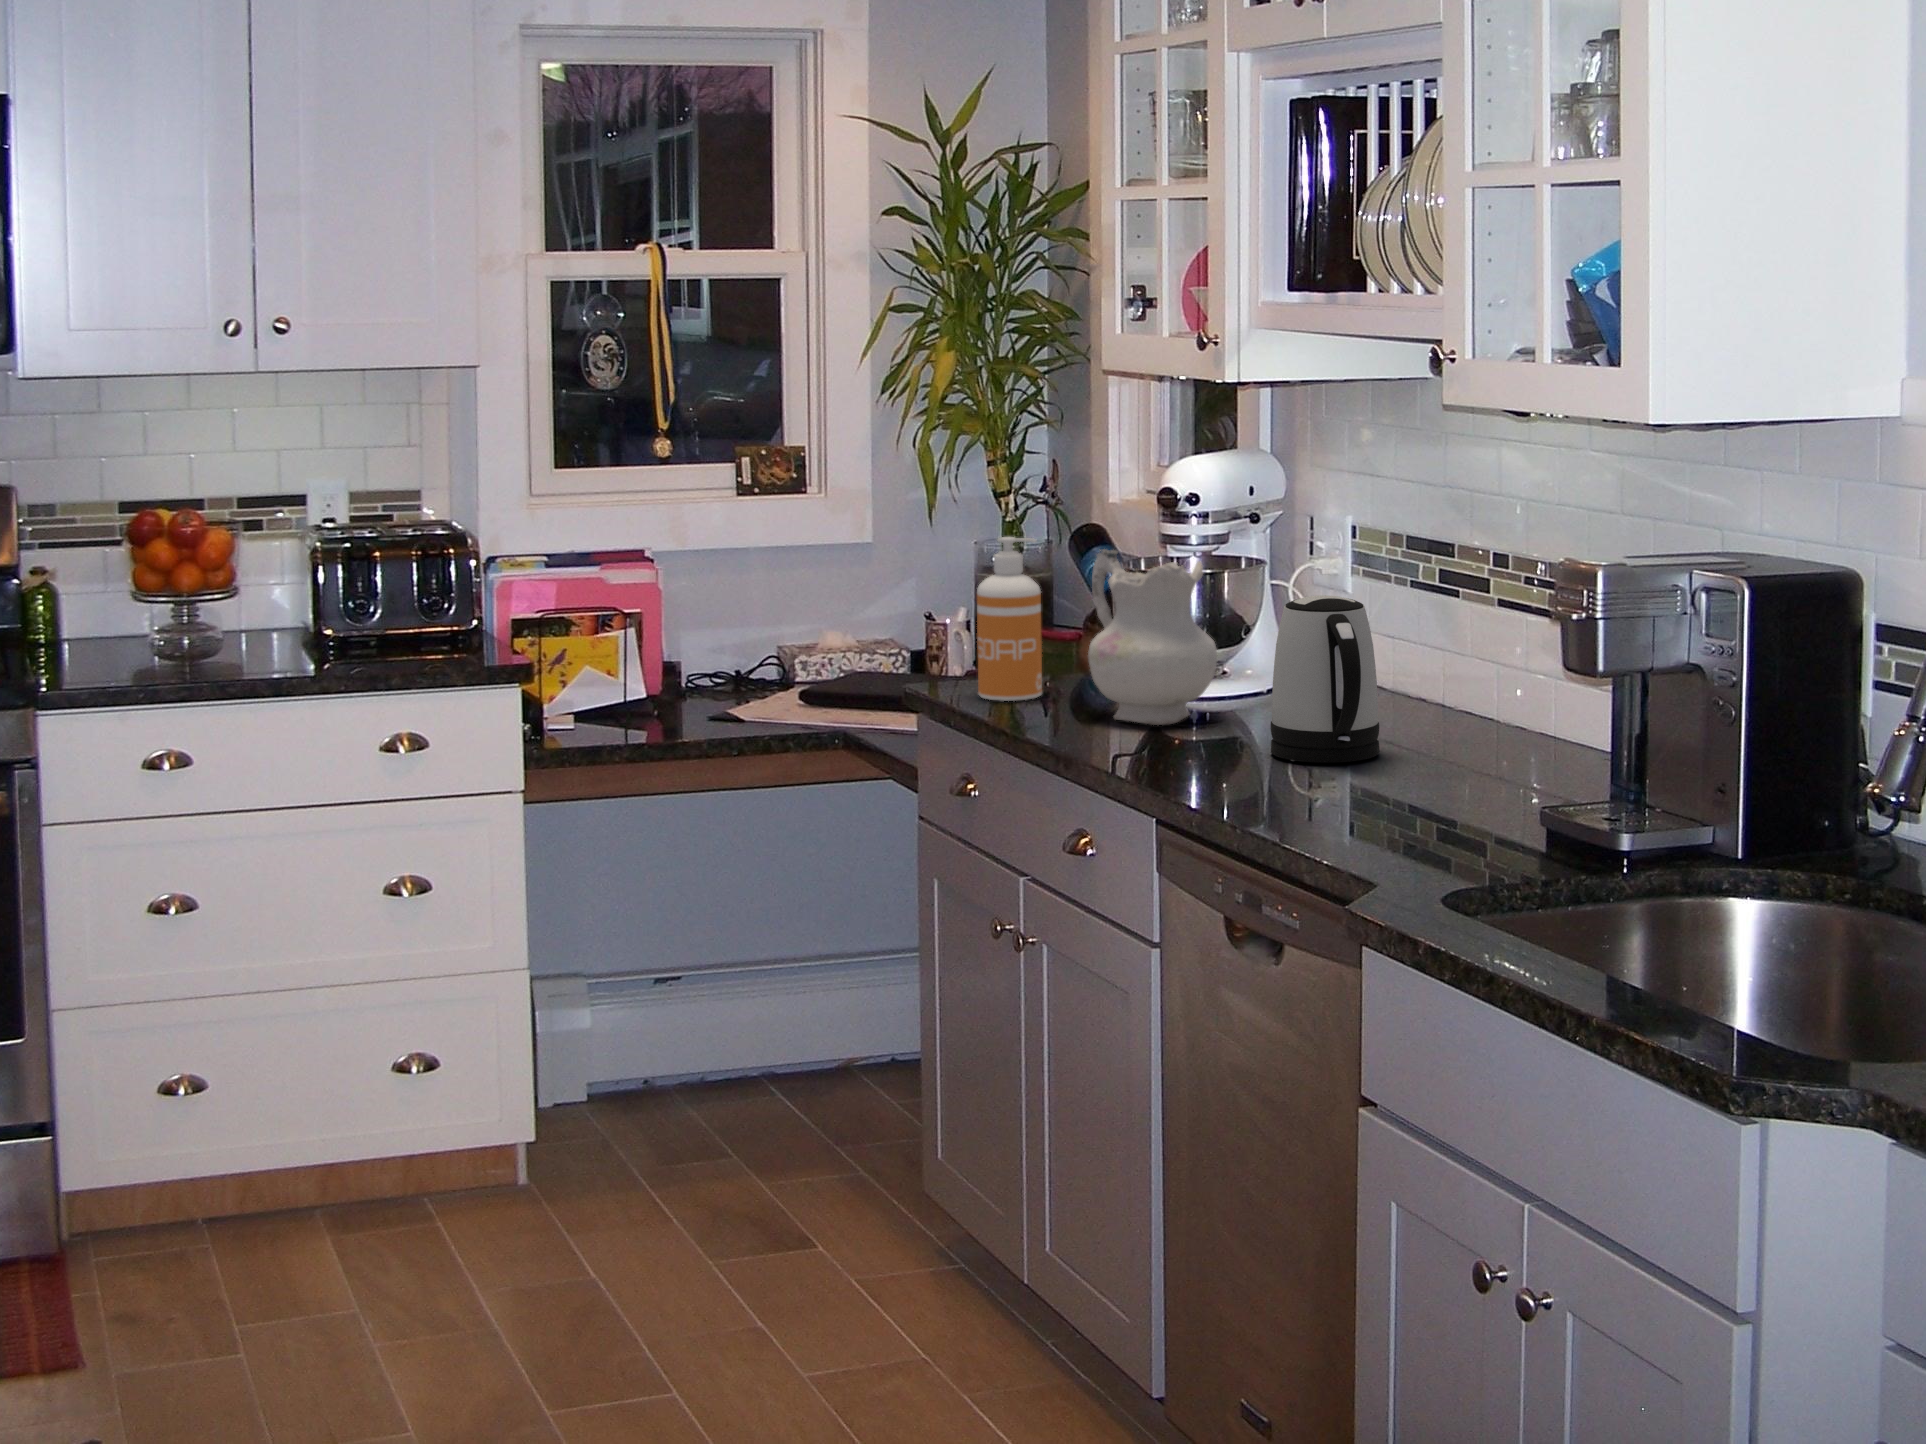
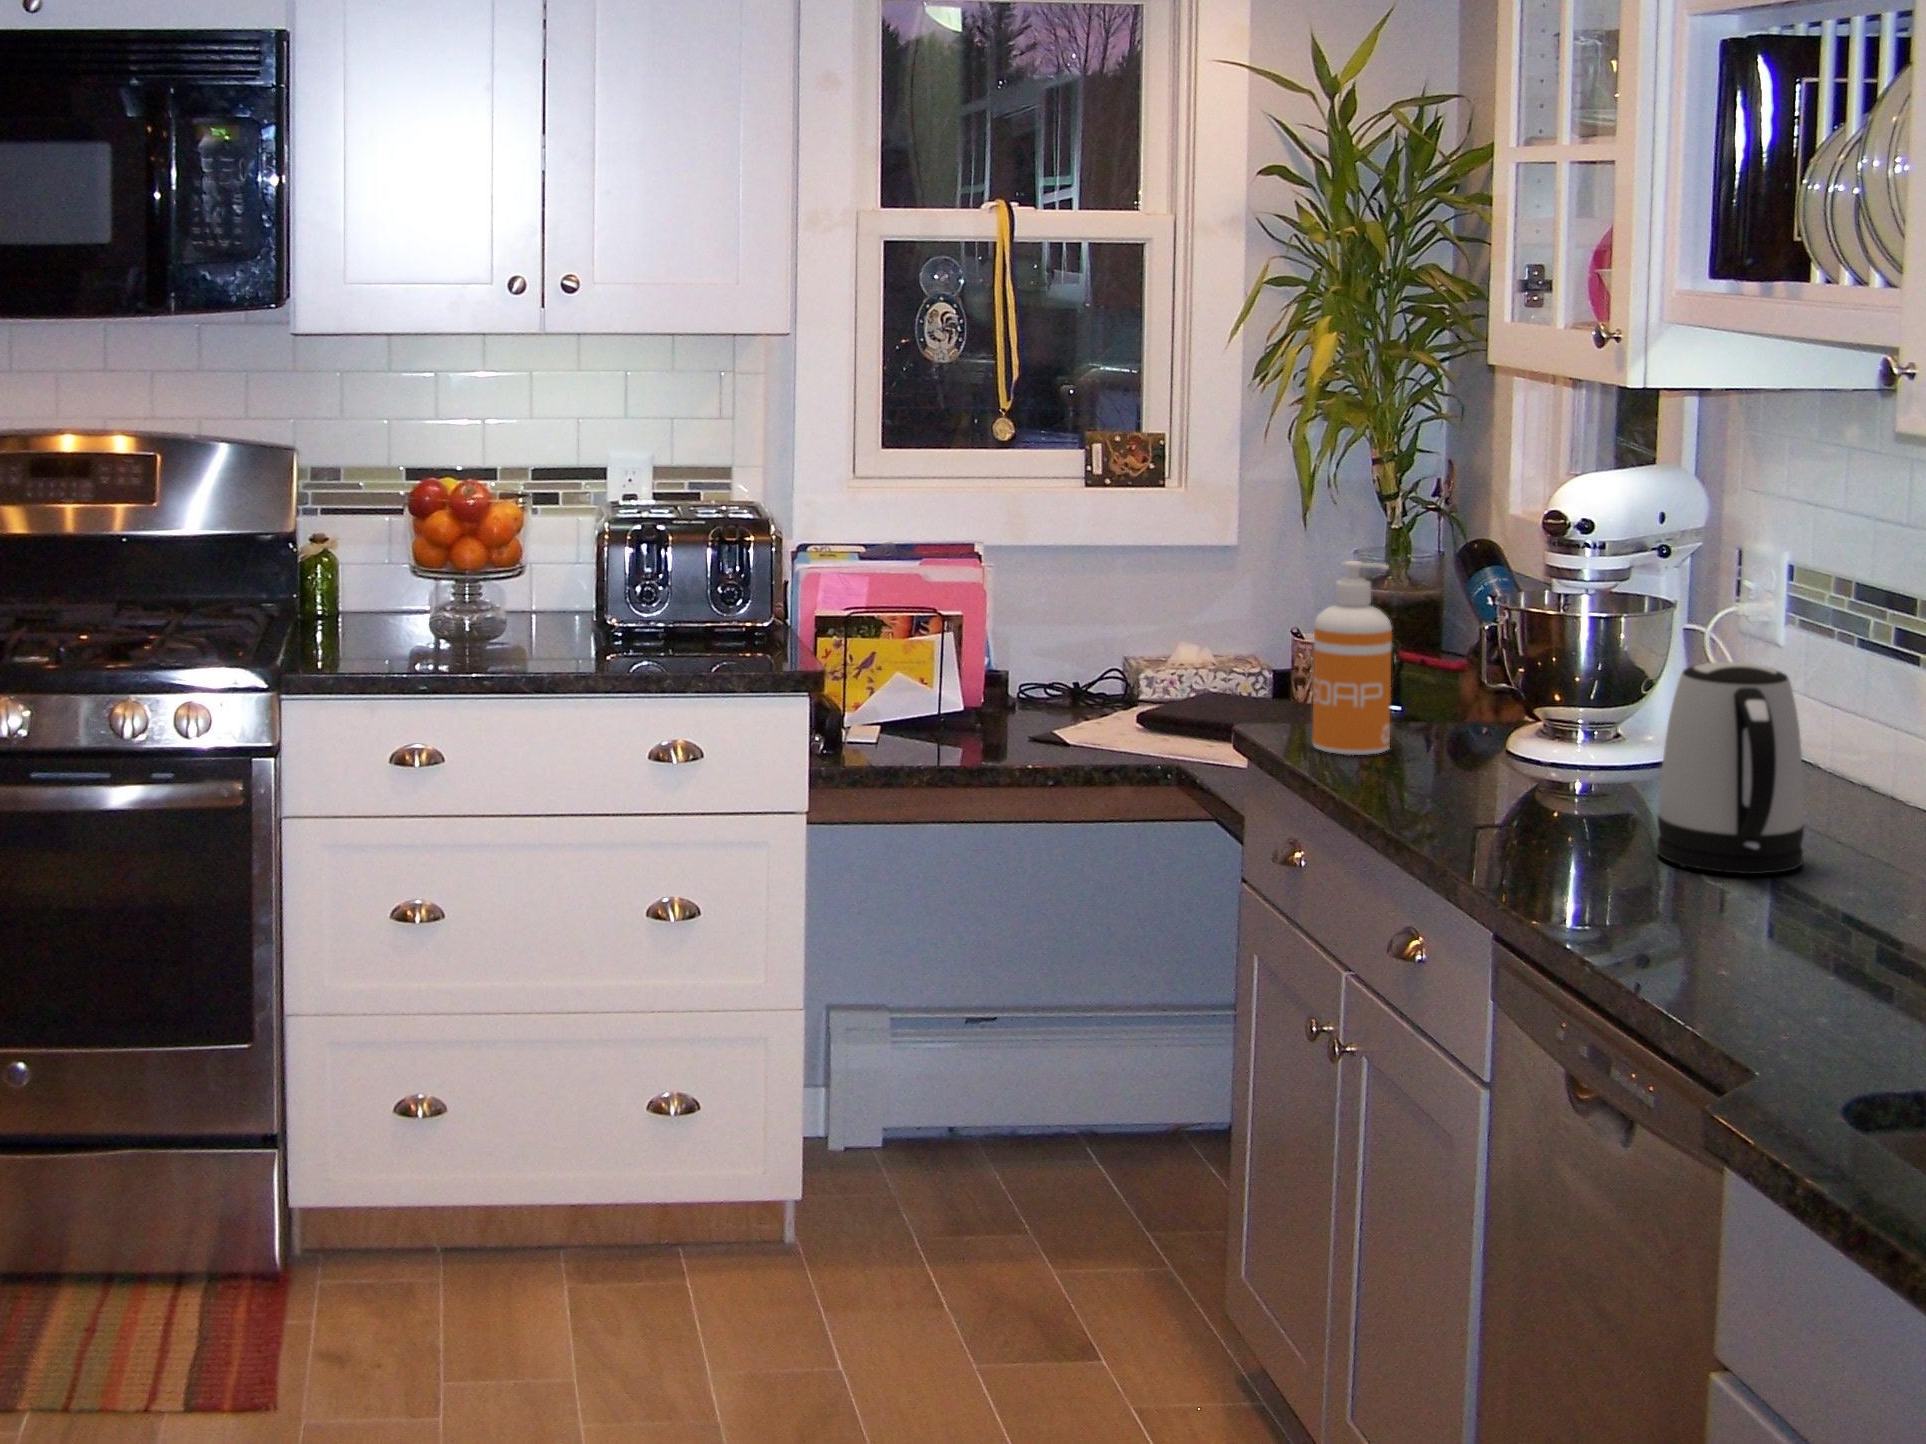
ceramic pitcher: present [1088,549,1217,725] -> none [1440,583,1604,801]

